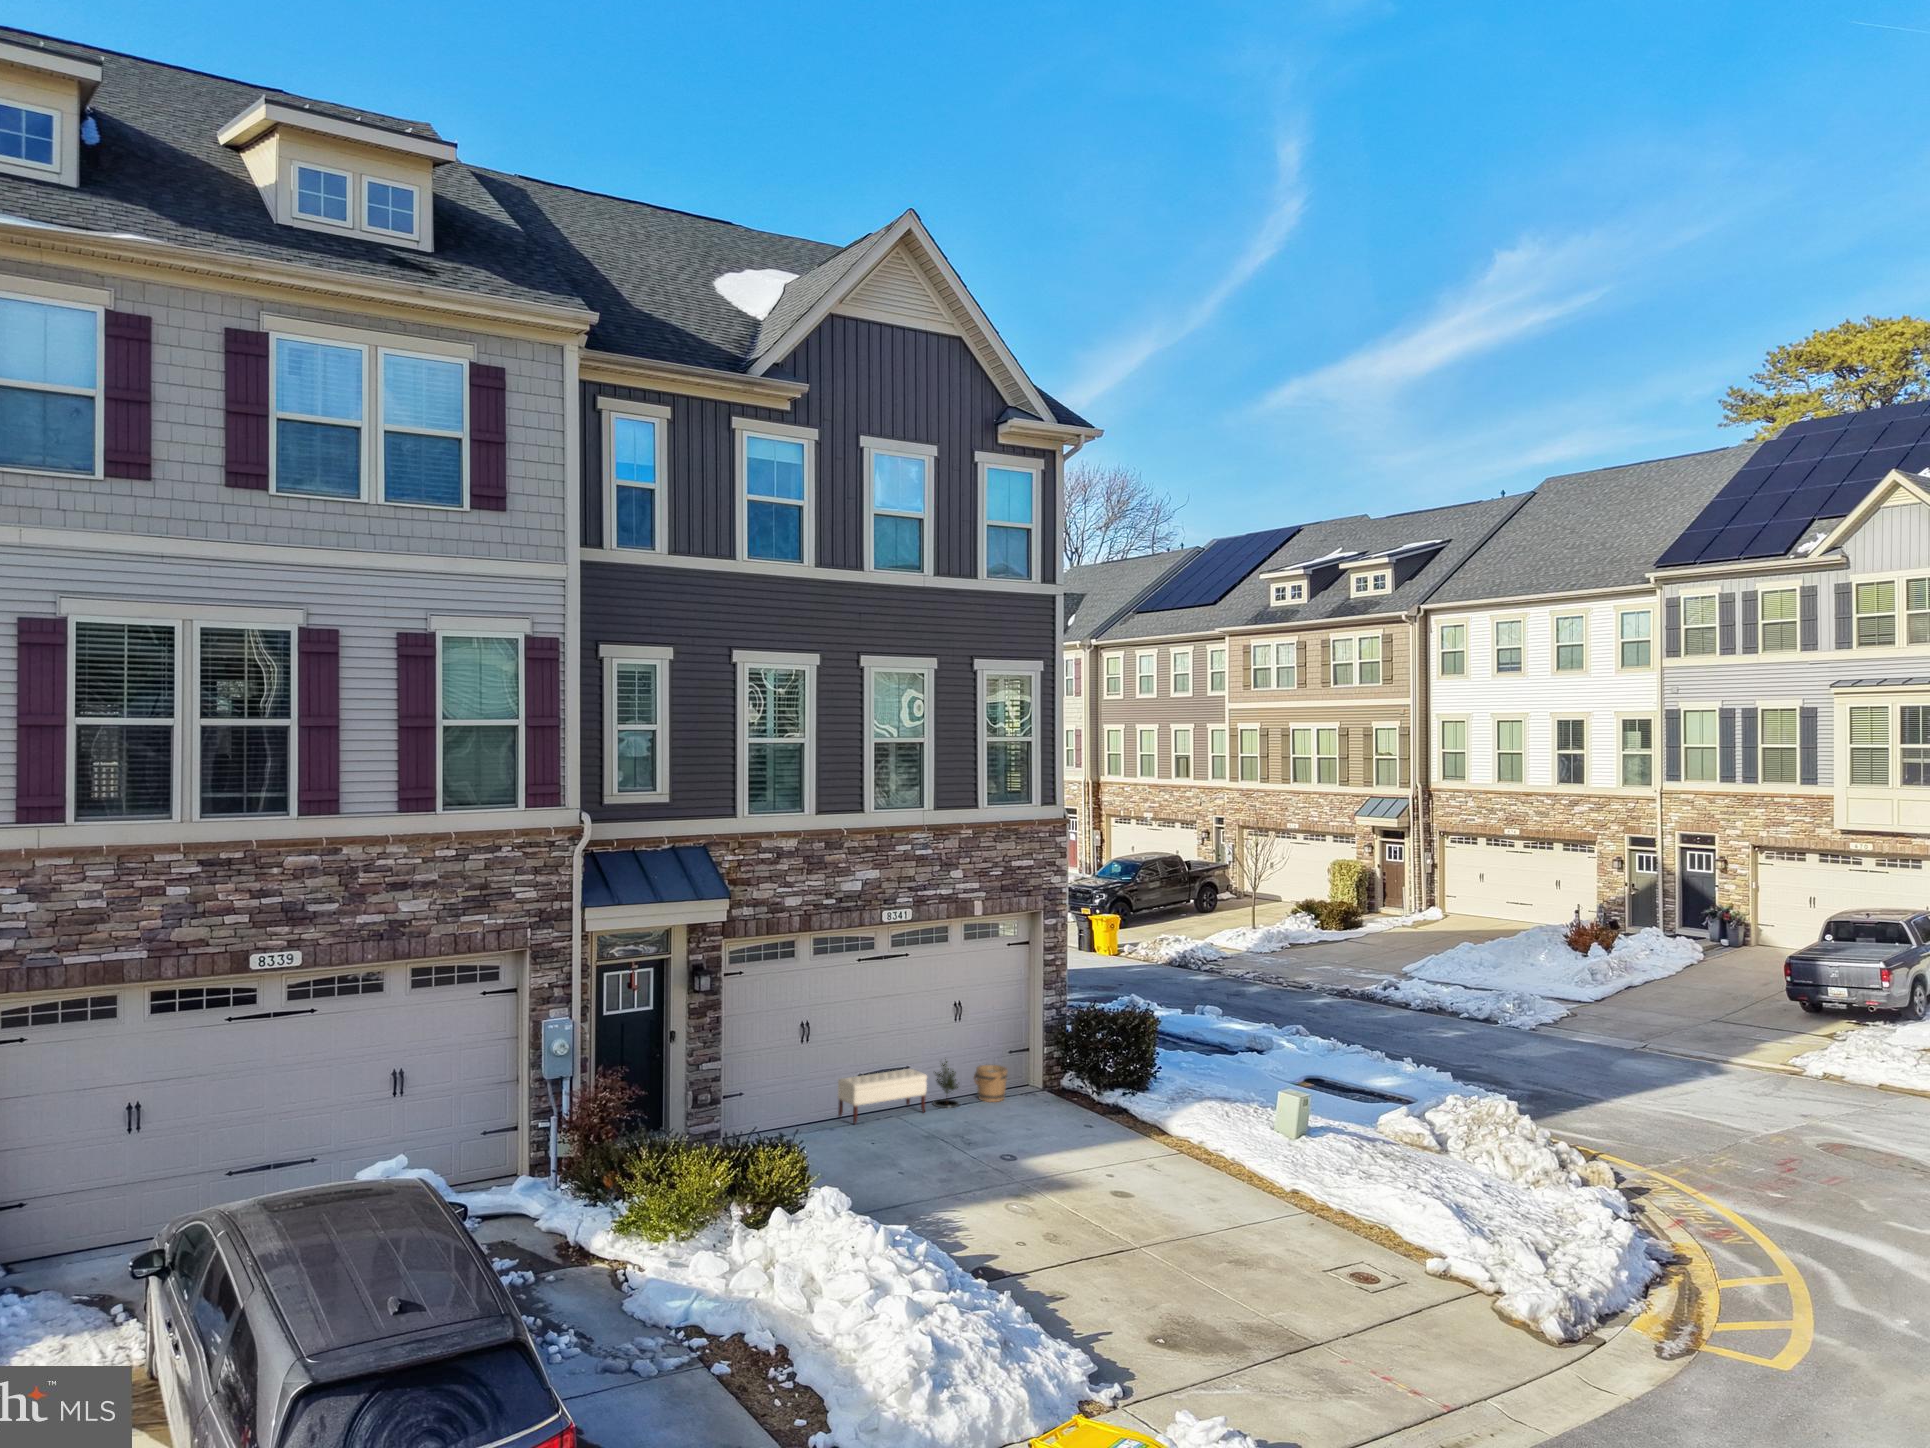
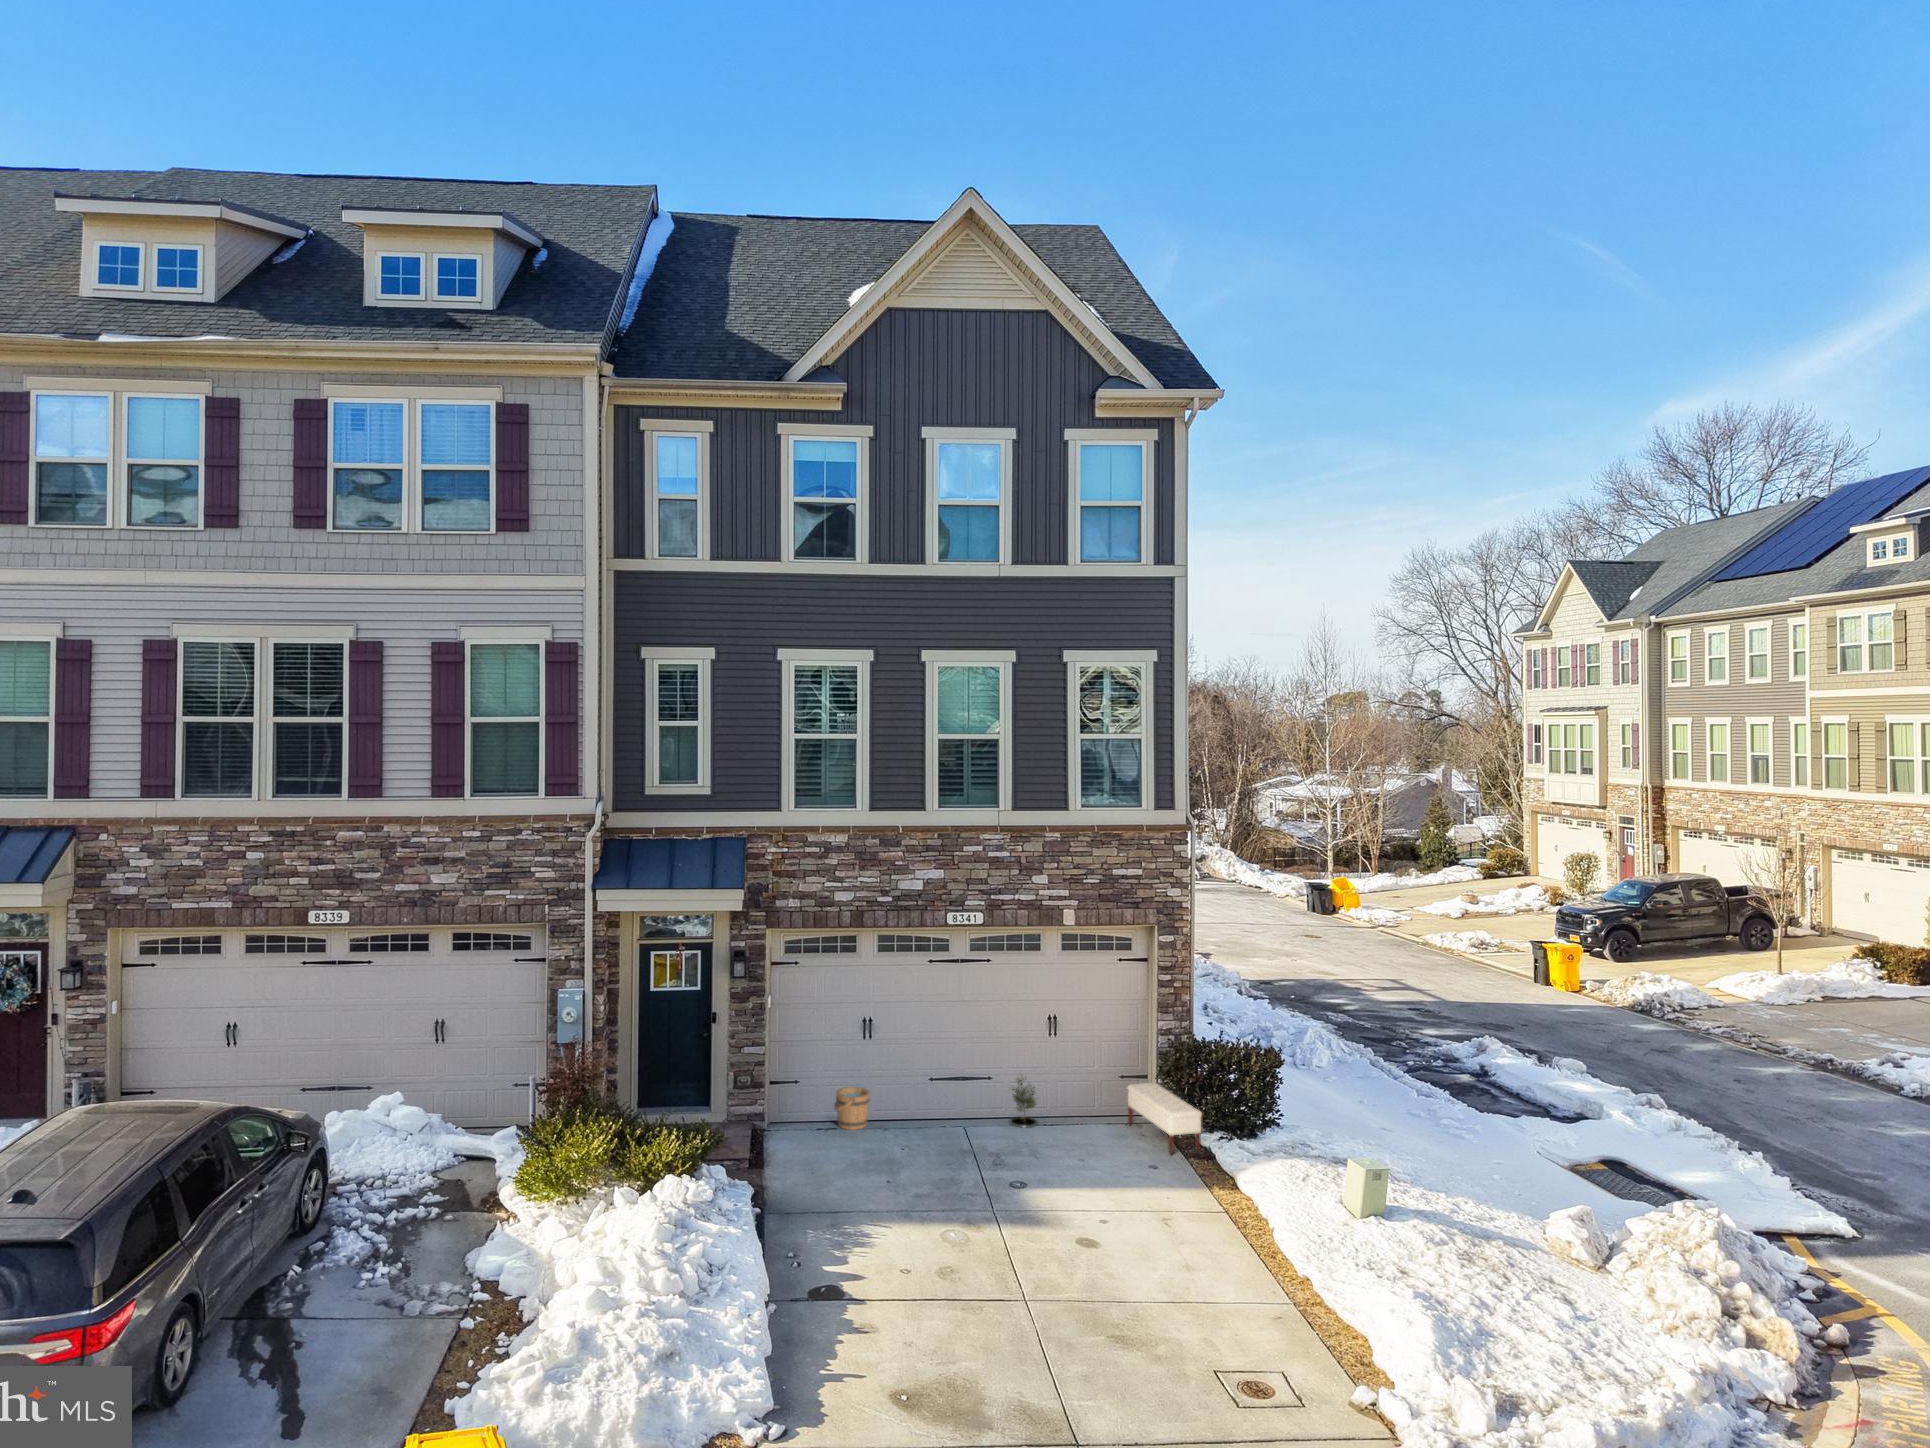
bucket: present [974,1065,1008,1102] -> present [834,1087,870,1130]
bench: present [838,1069,927,1124] -> present [1128,1083,1202,1155]

